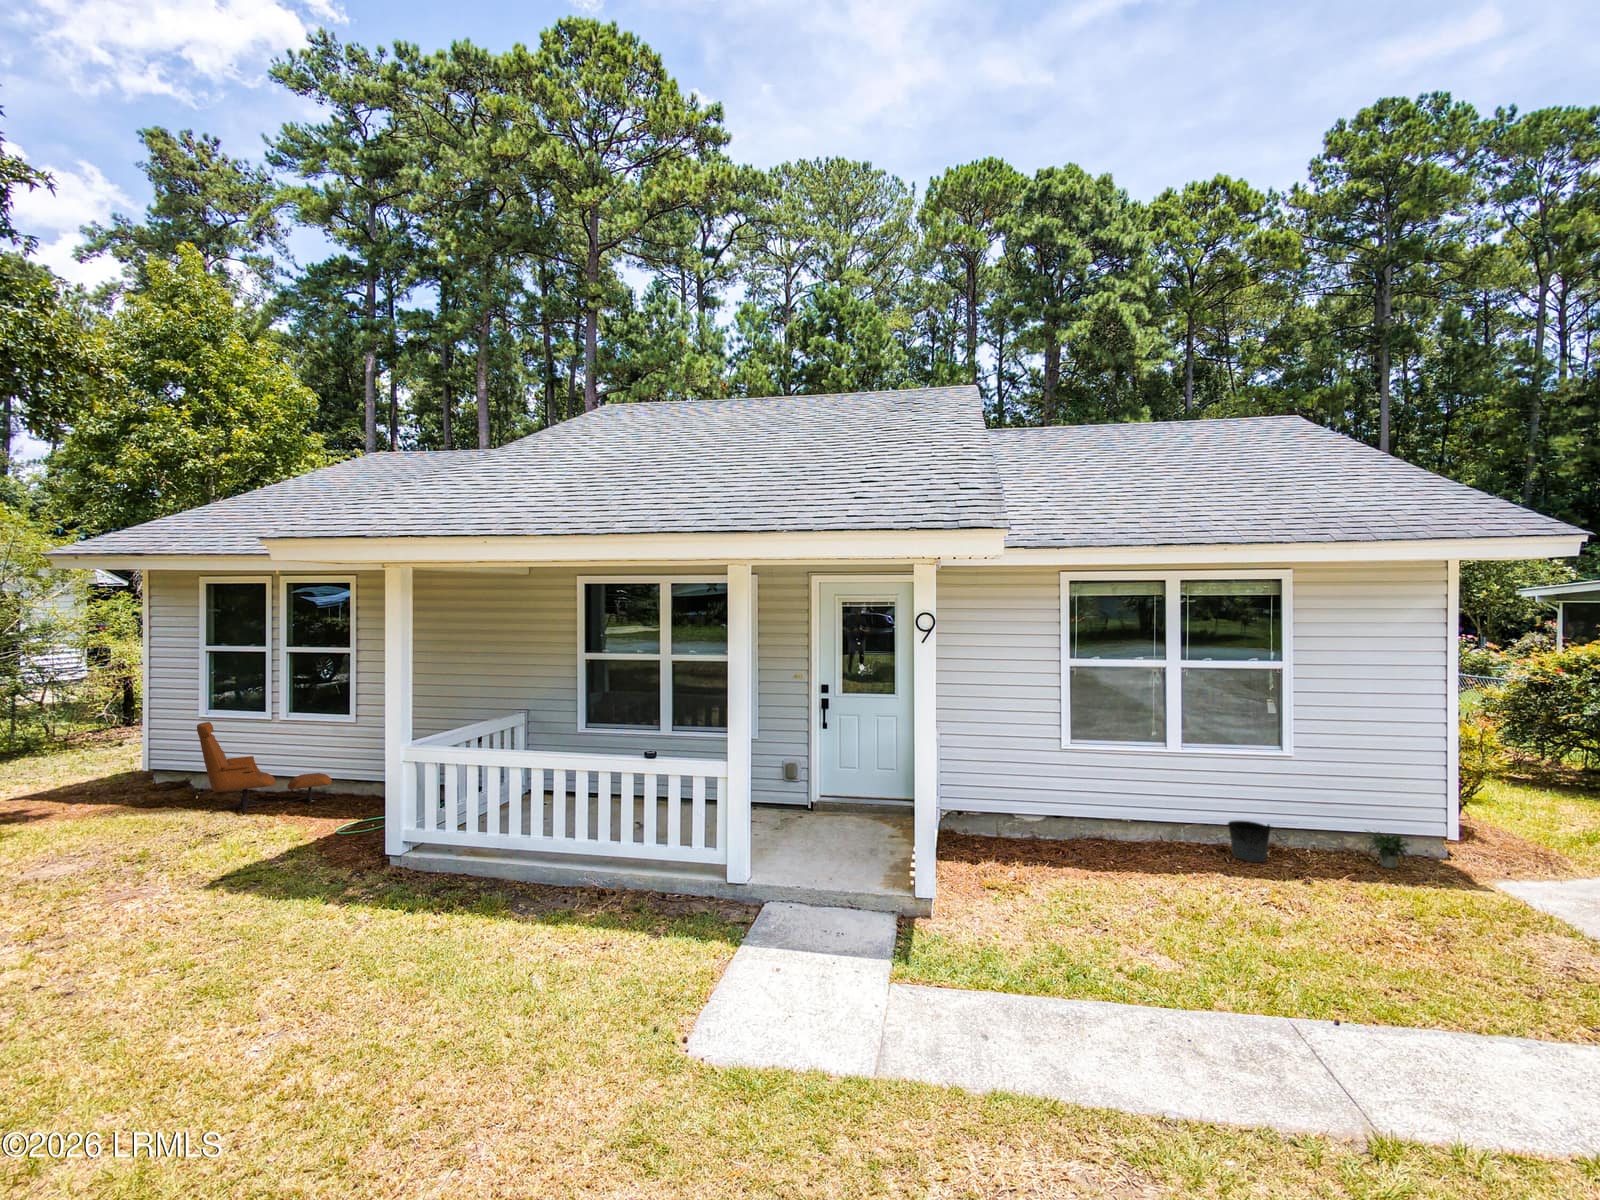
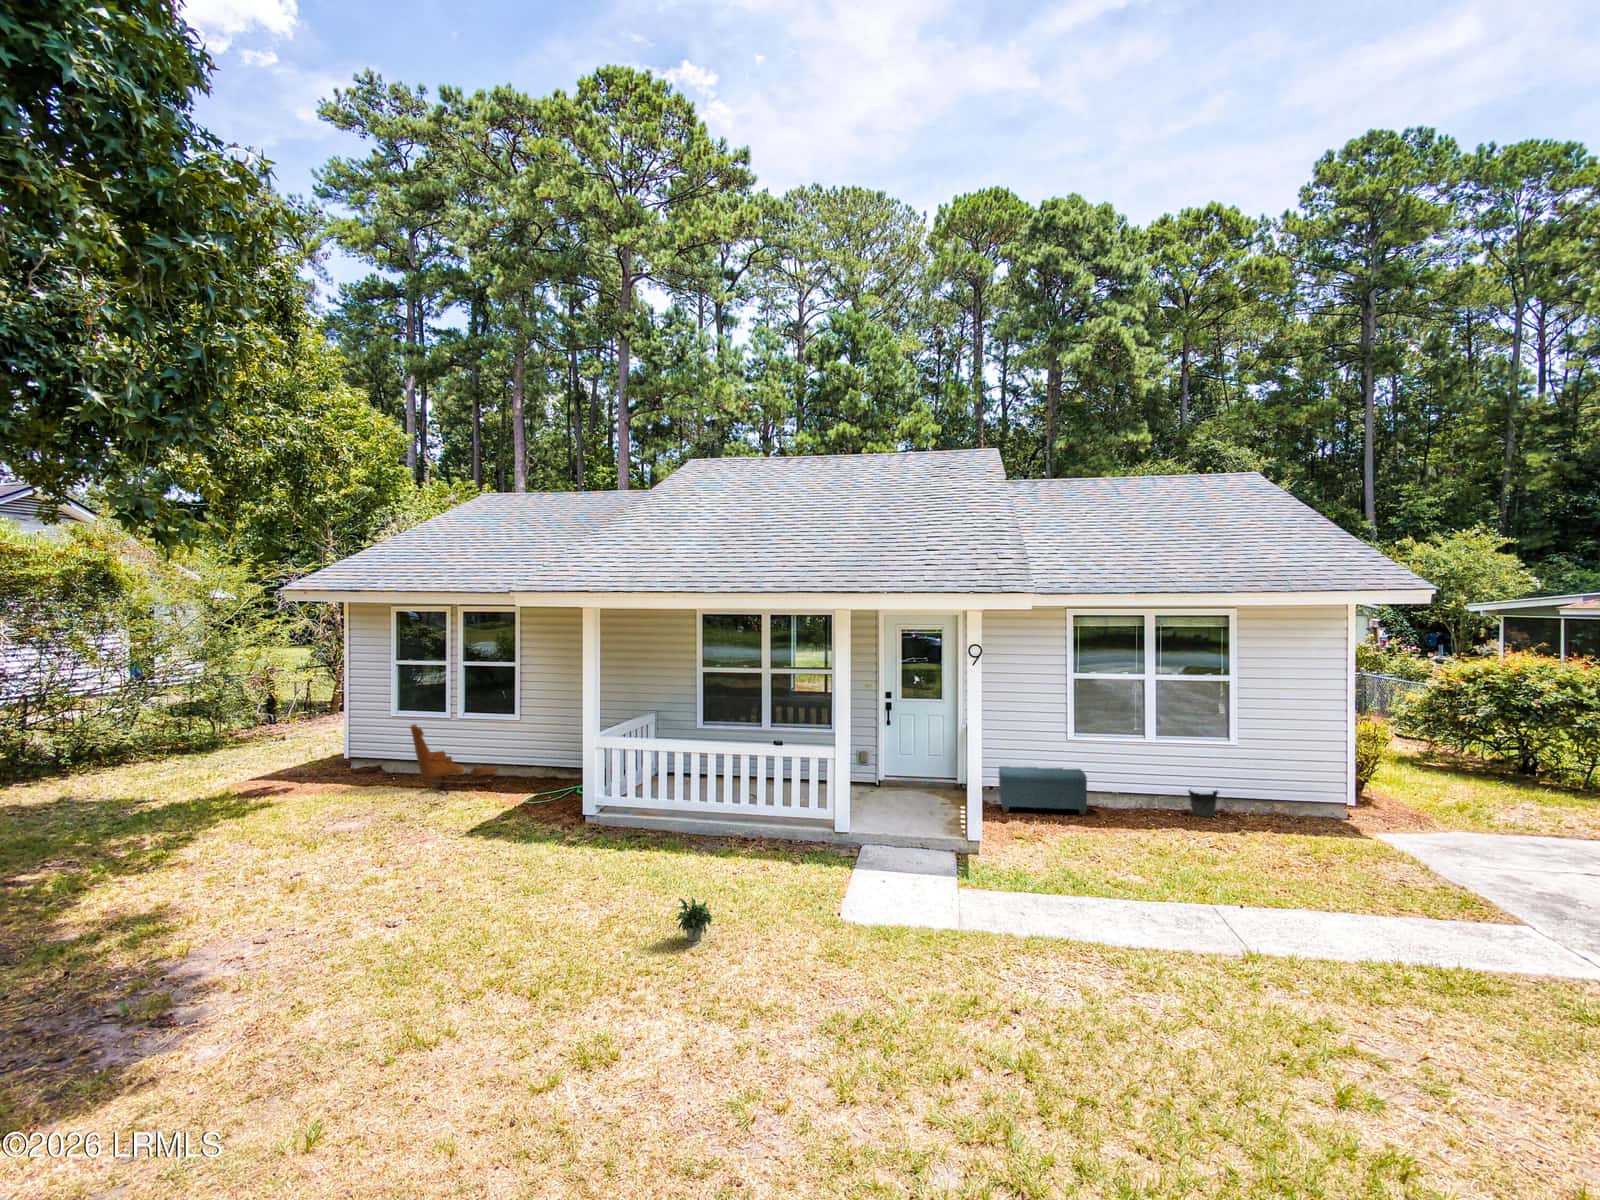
bench: none [965,786,1086,857] -> present [999,766,1087,815]
potted plant: present [1365,831,1411,868] -> present [676,897,712,941]

